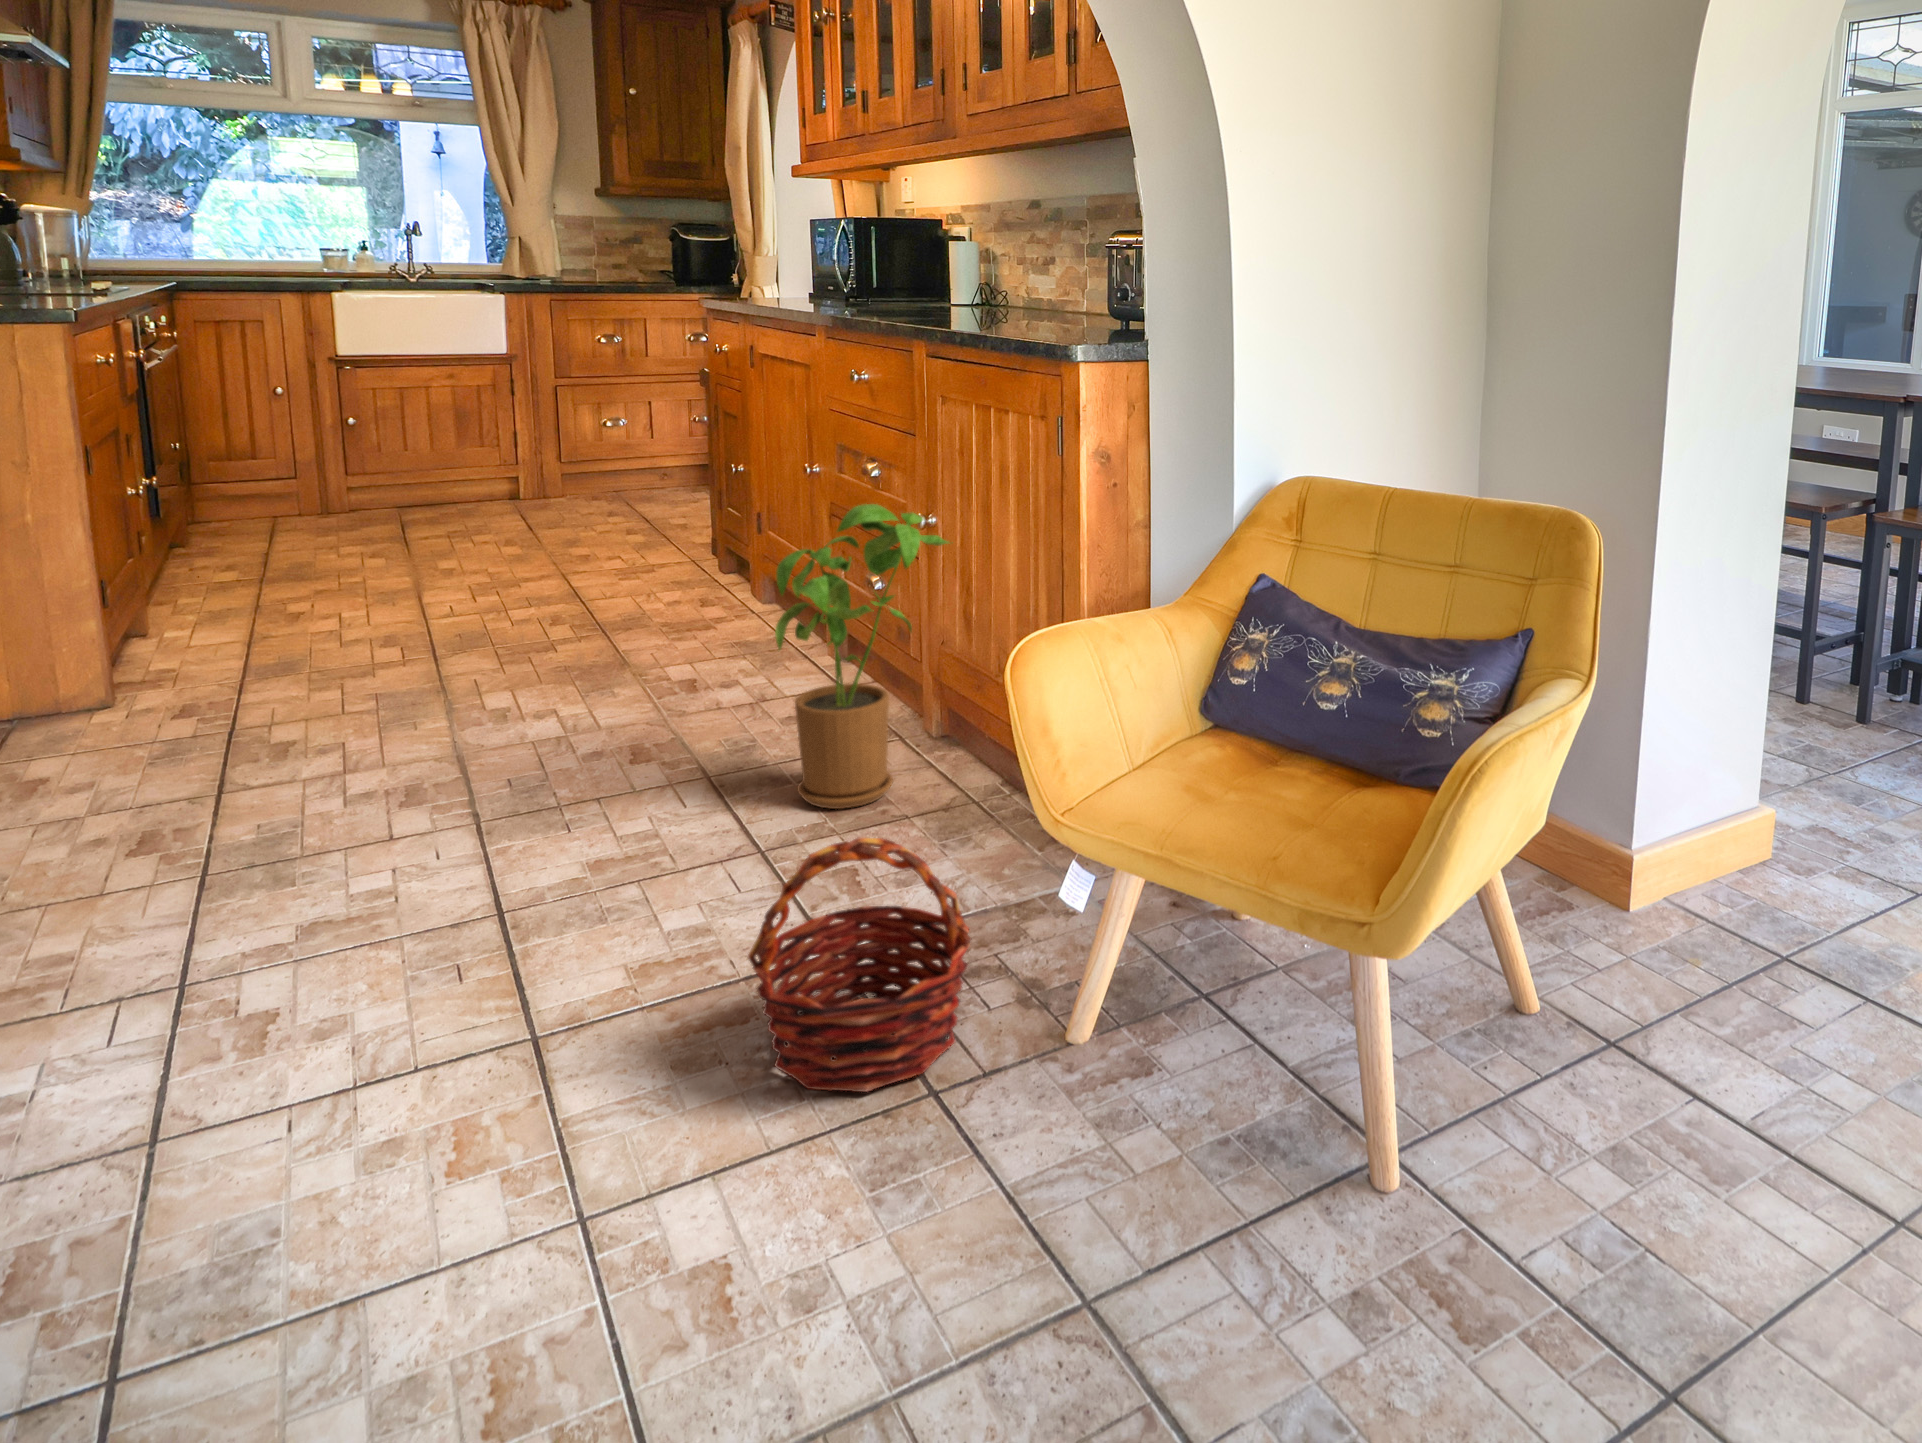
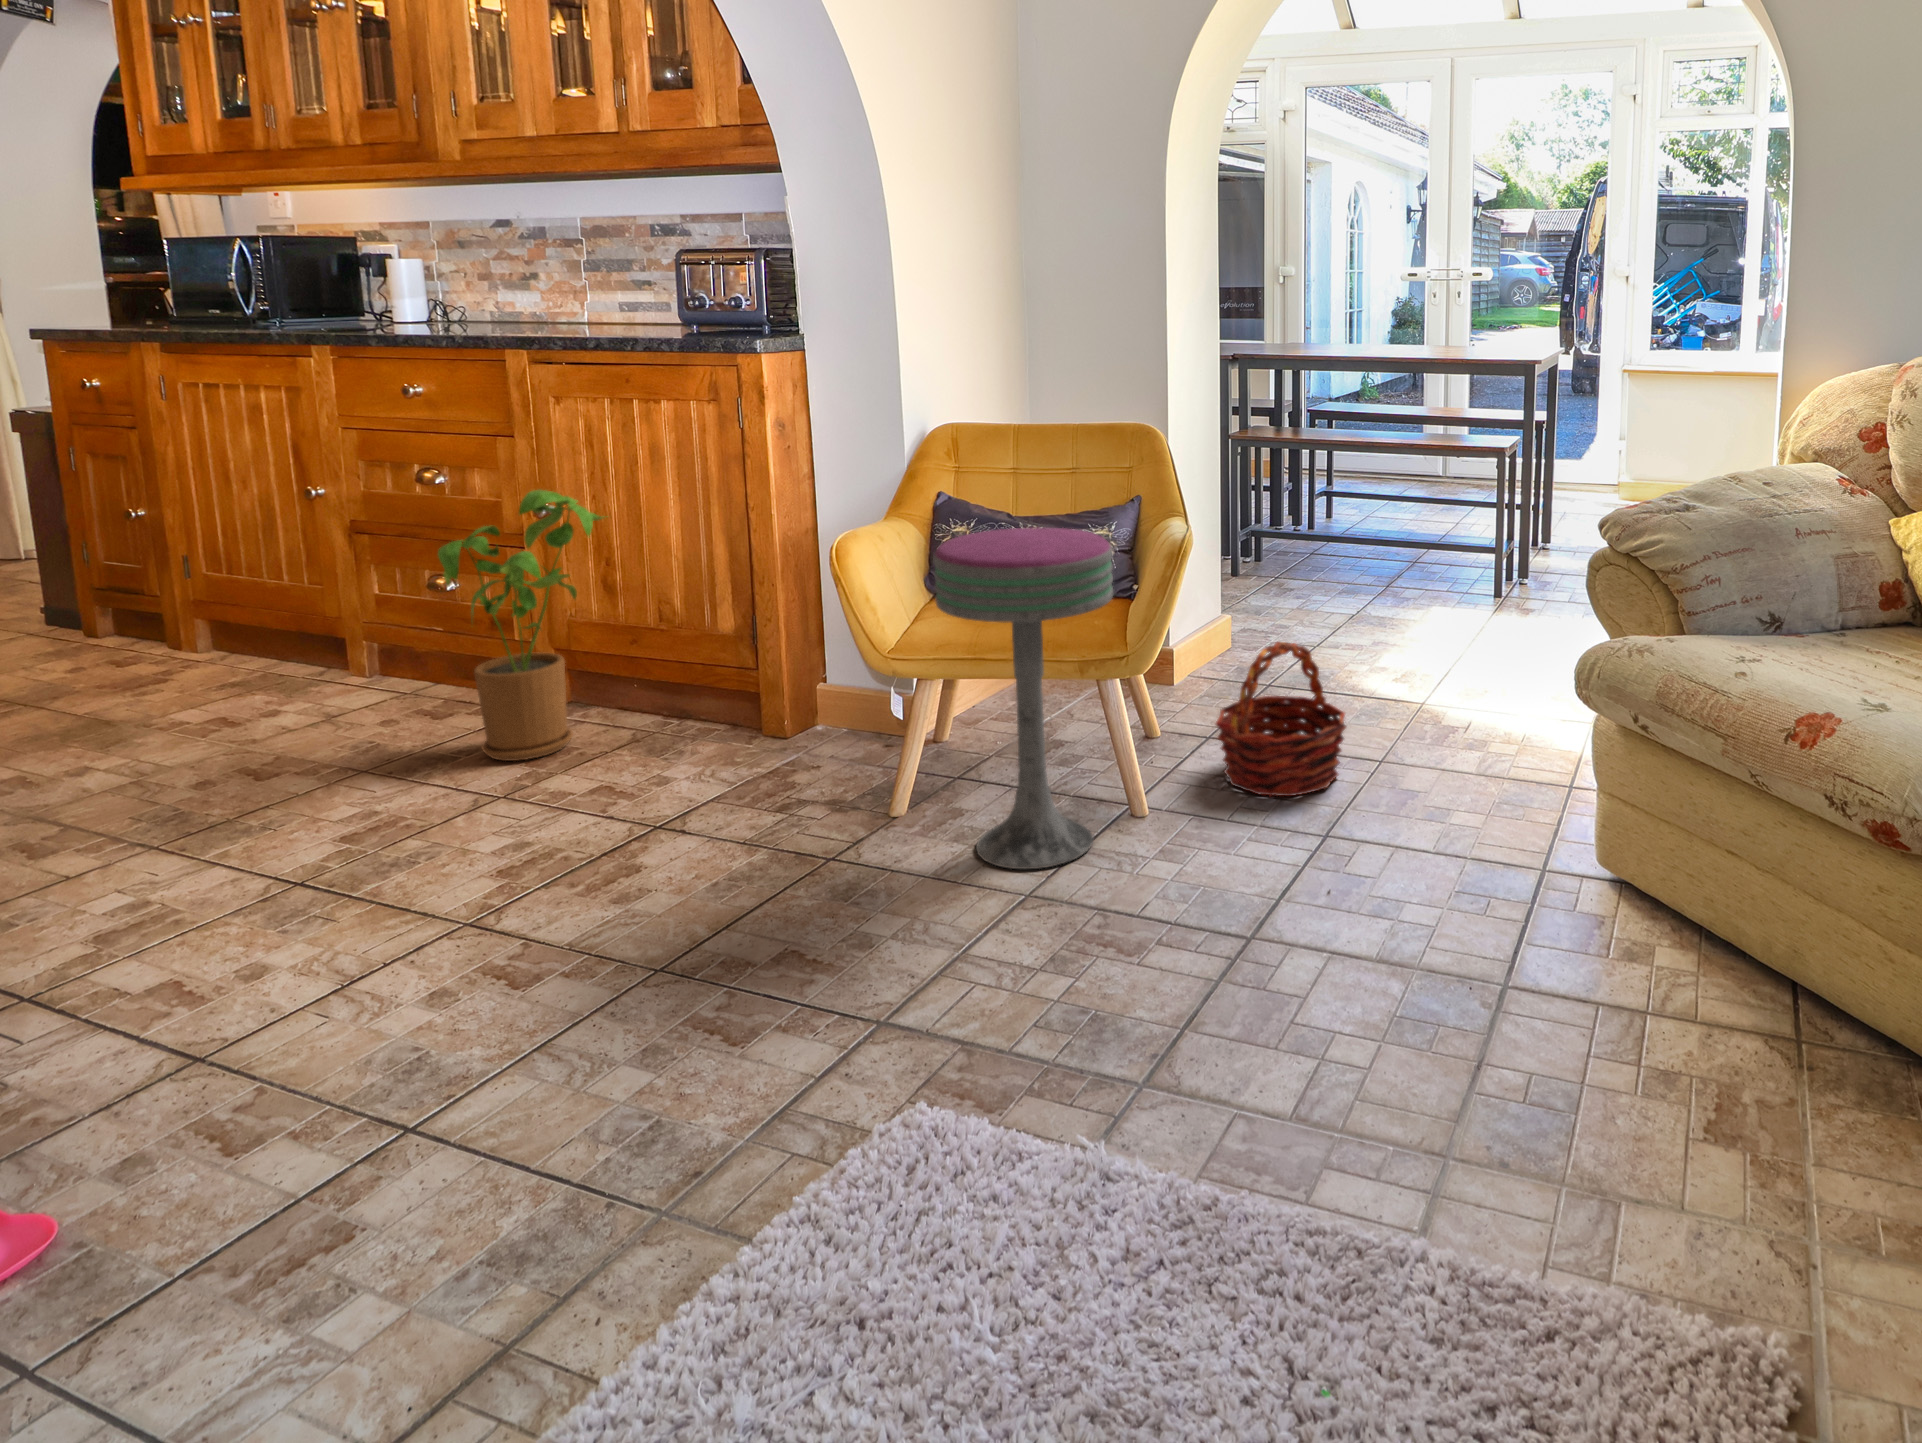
bar stool: none [1049,667,1343,1248] -> present [933,527,1113,869]
basket: present [748,838,971,1092] -> present [1216,642,1346,797]

